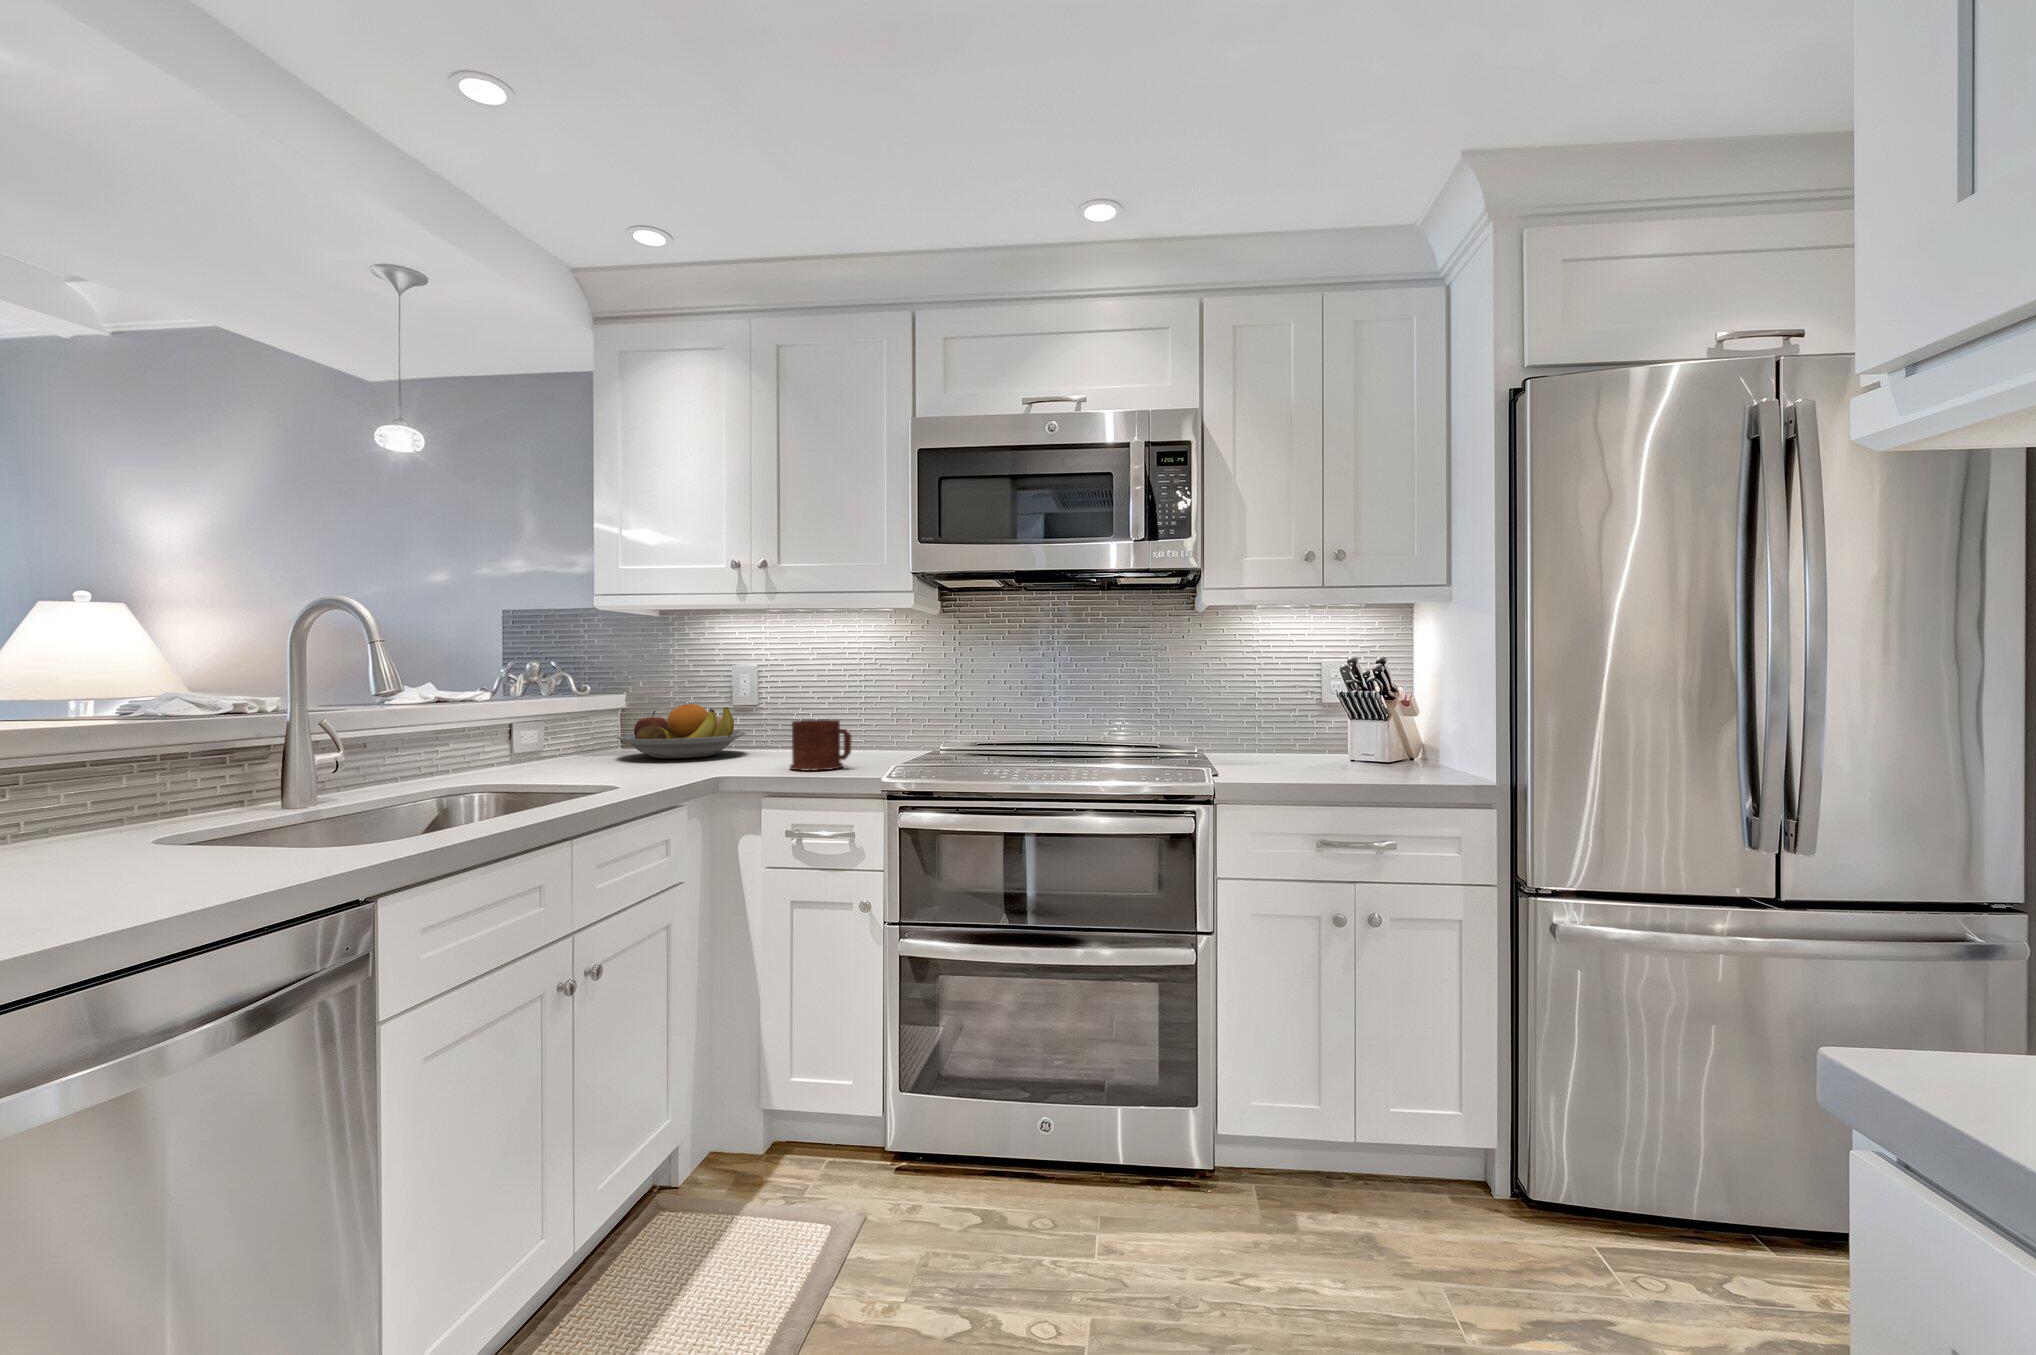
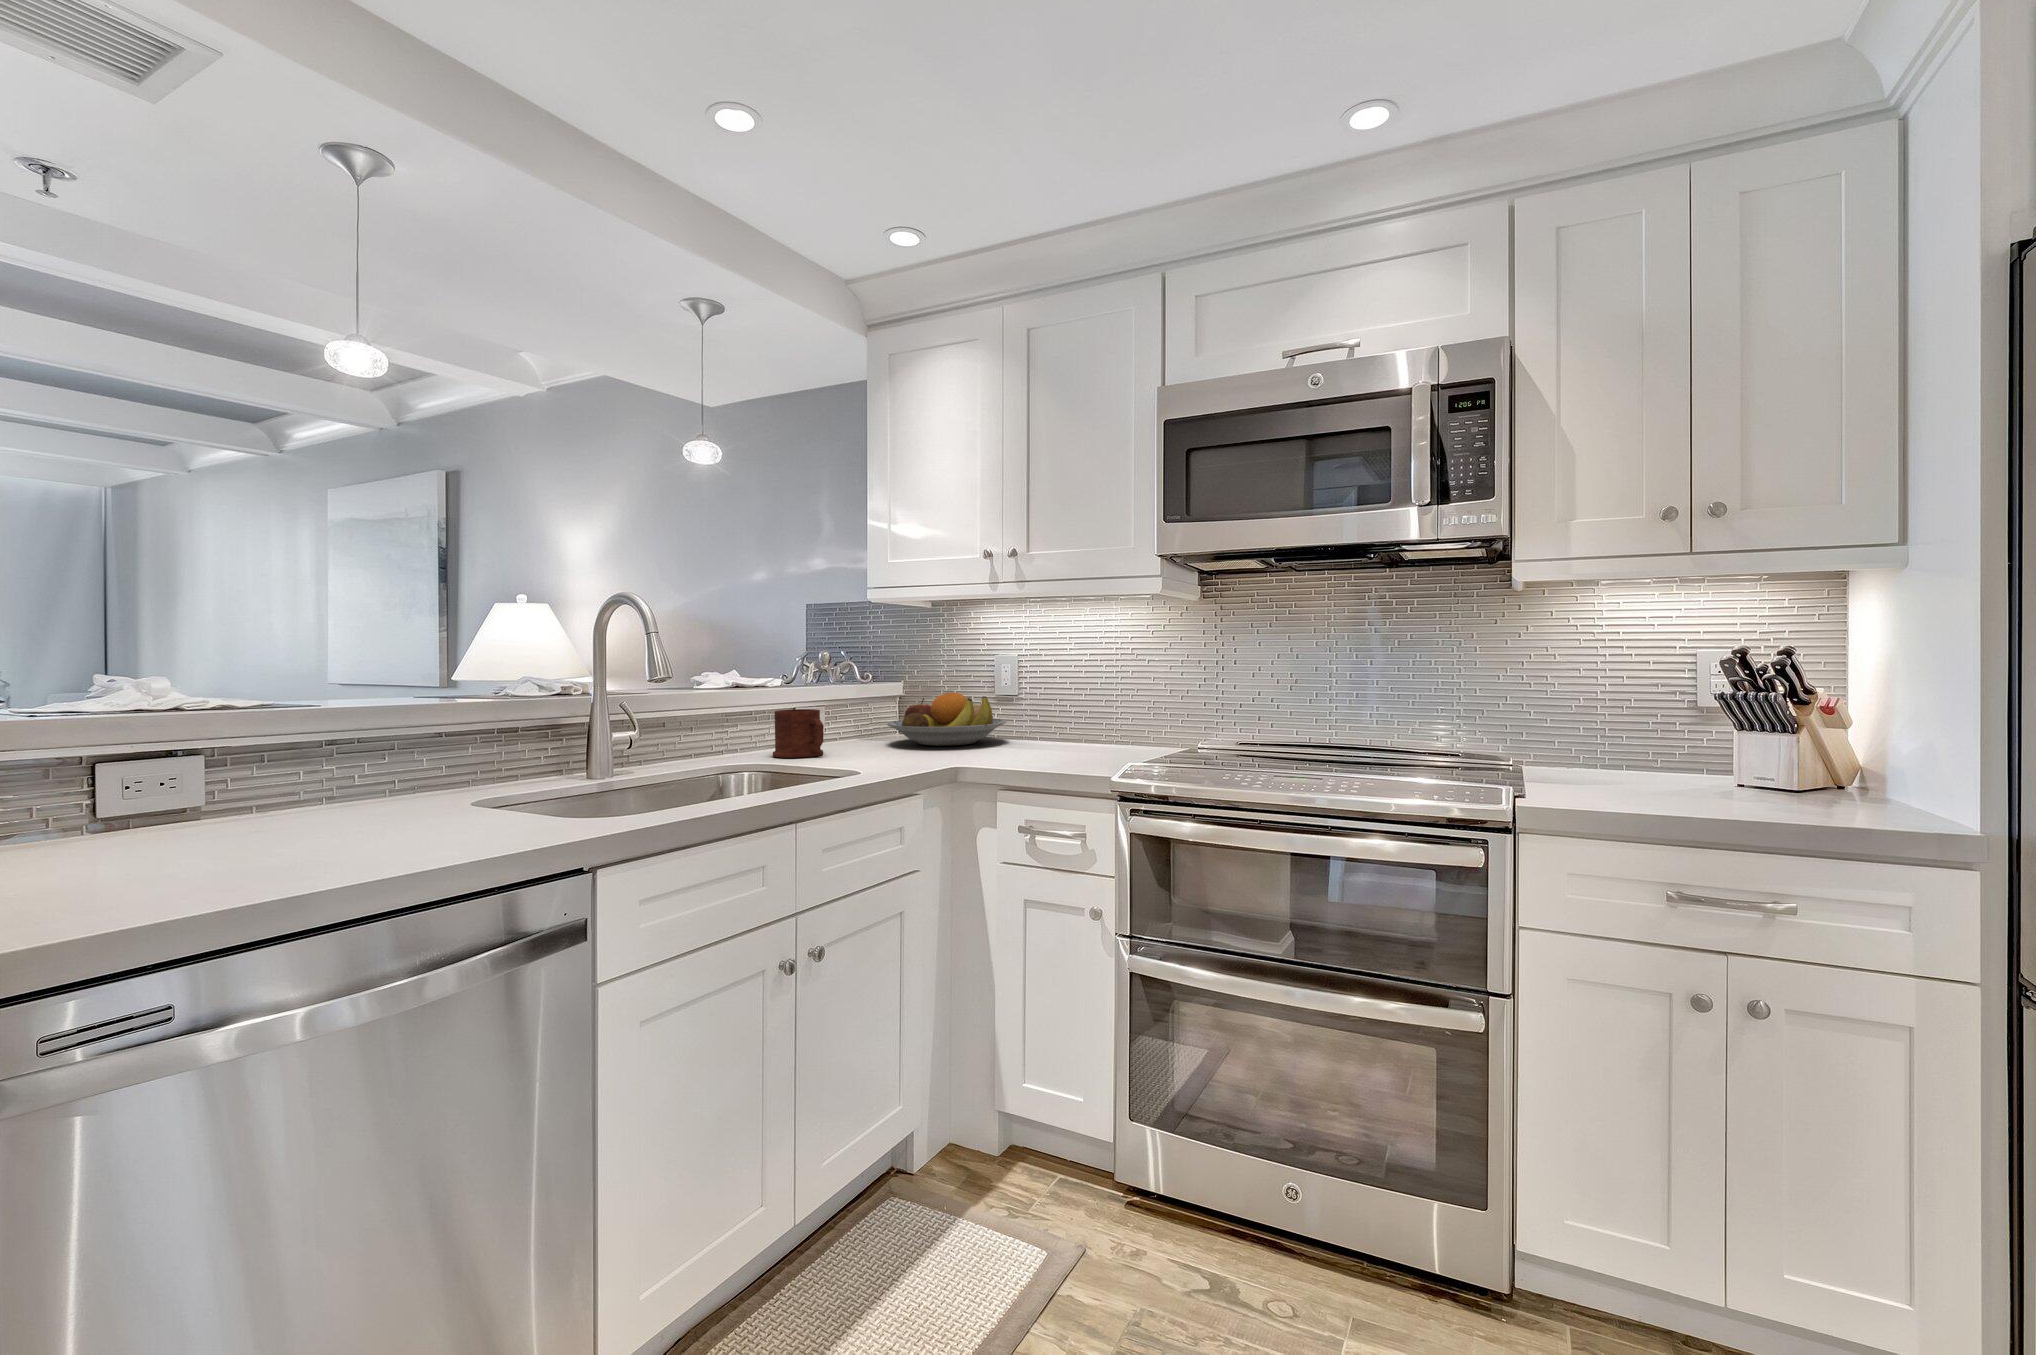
mug: present [790,720,851,770] -> present [773,709,824,758]

